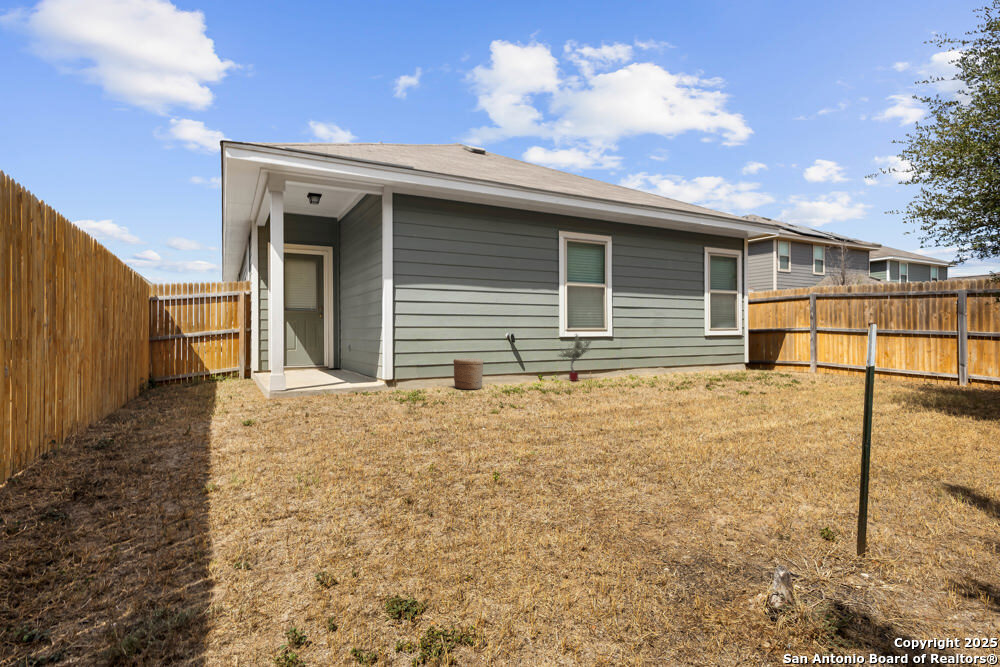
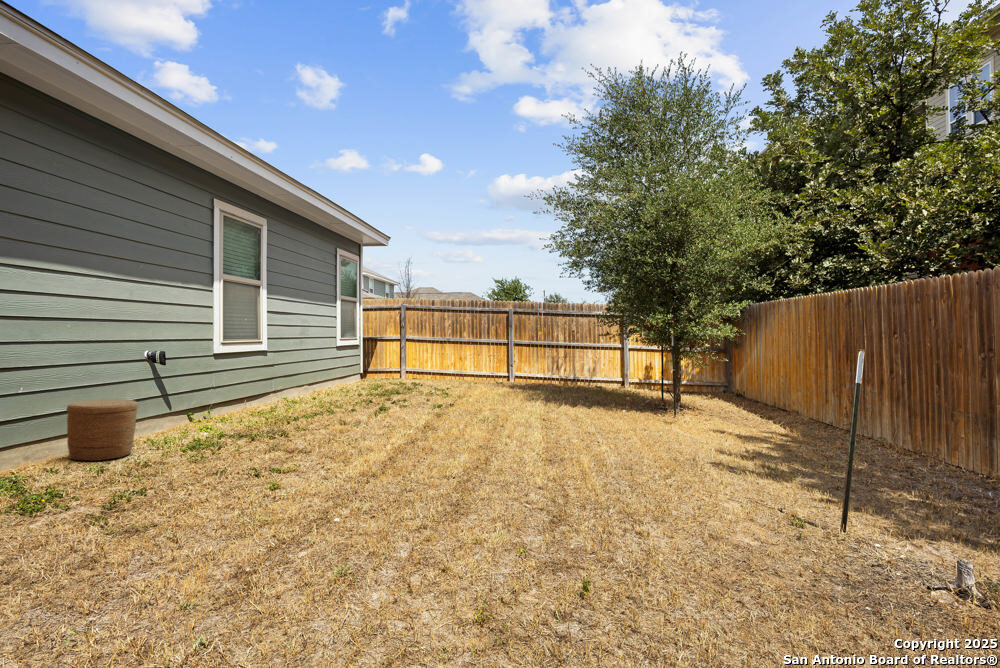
potted tree: present [559,334,591,381] -> none [217,348,264,416]

